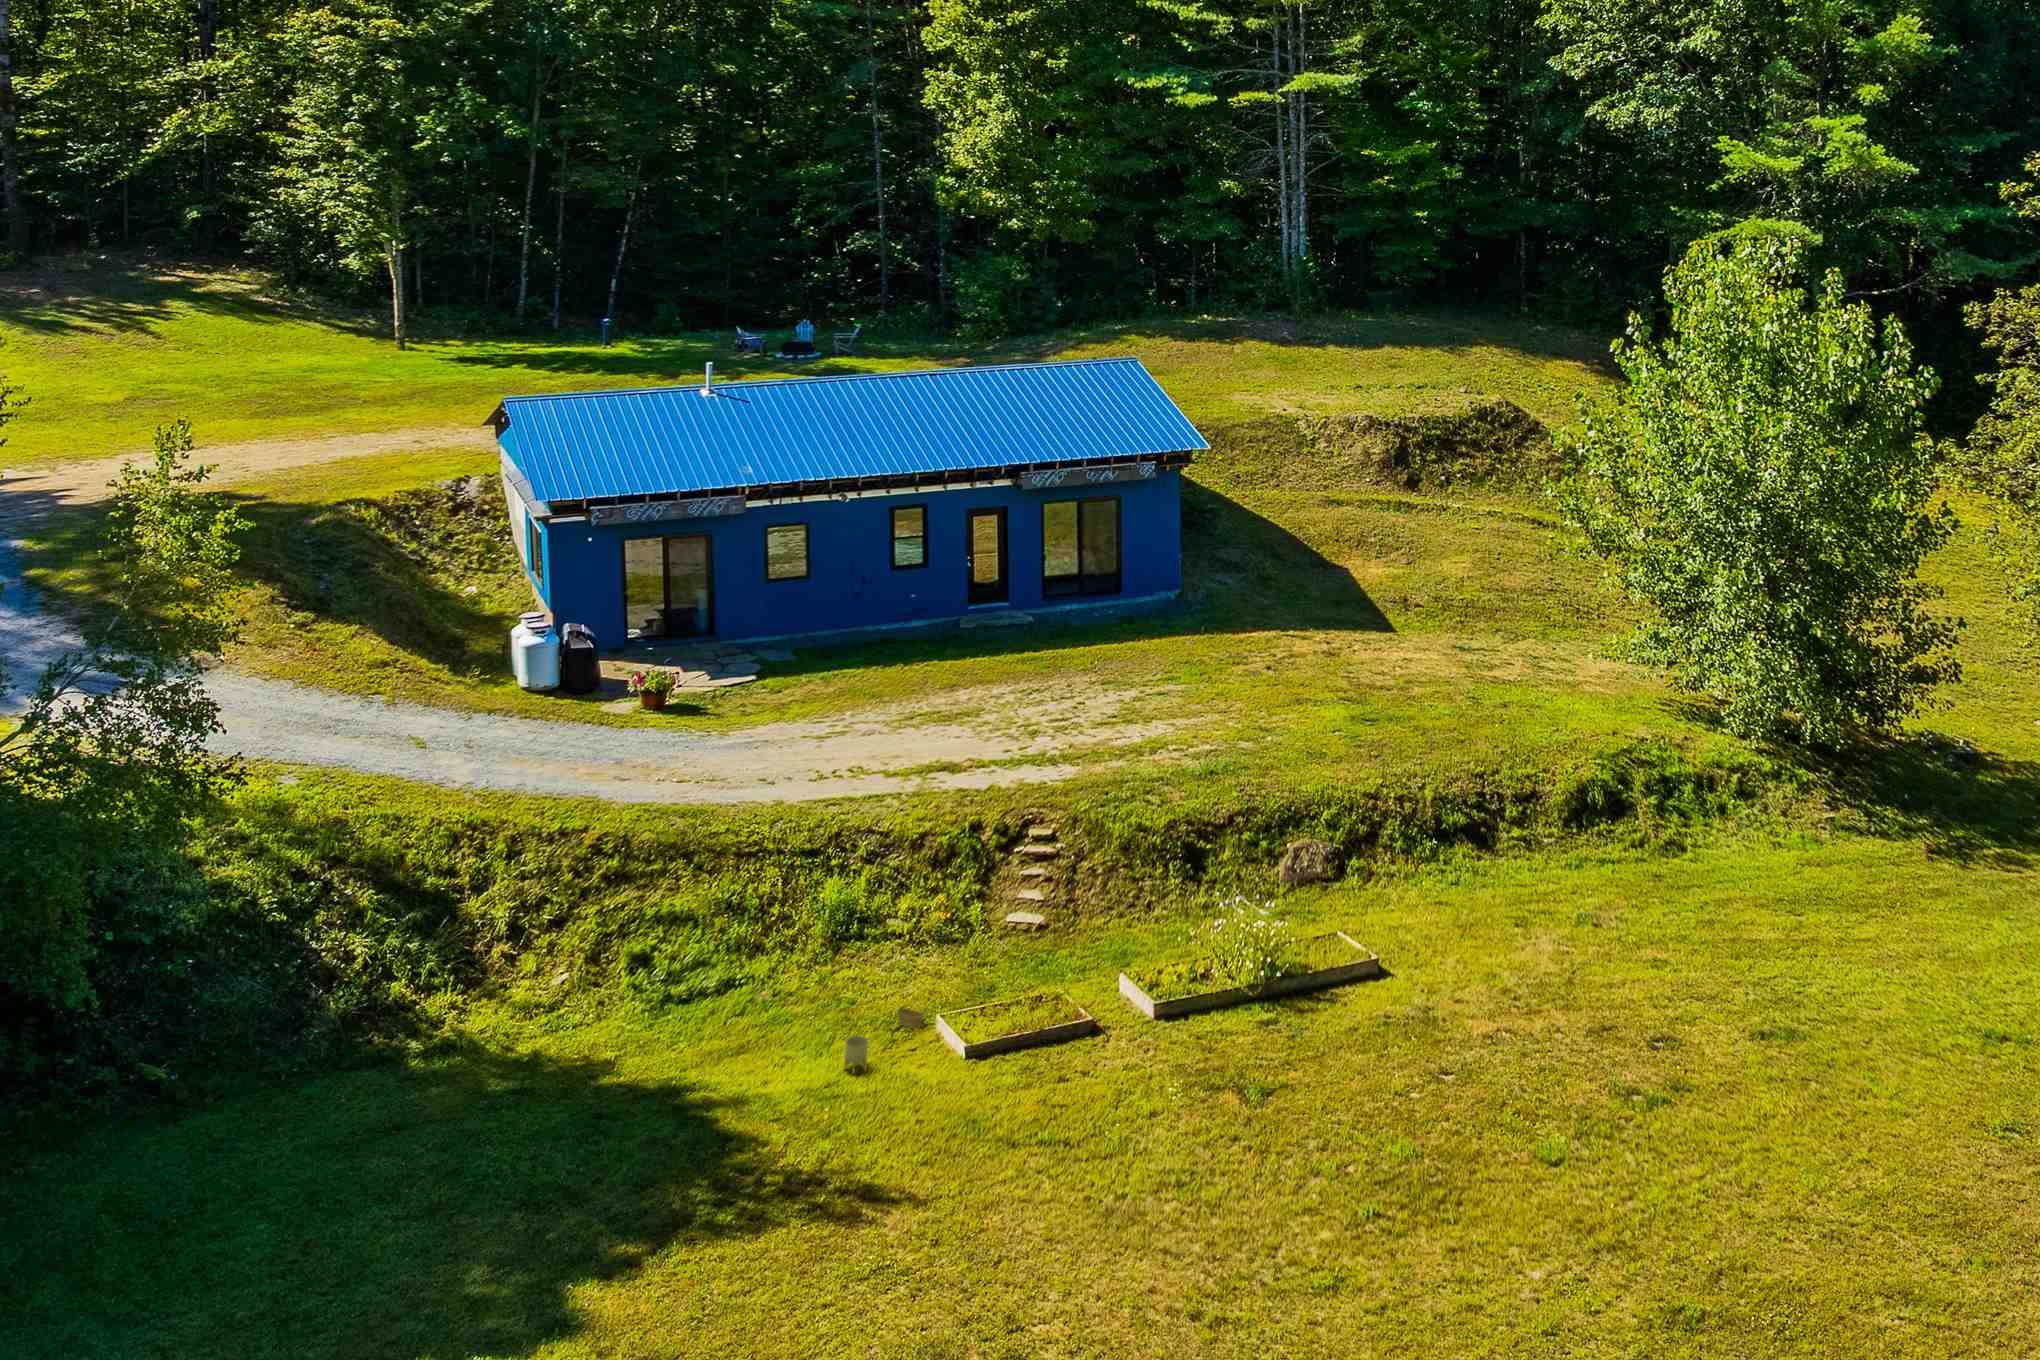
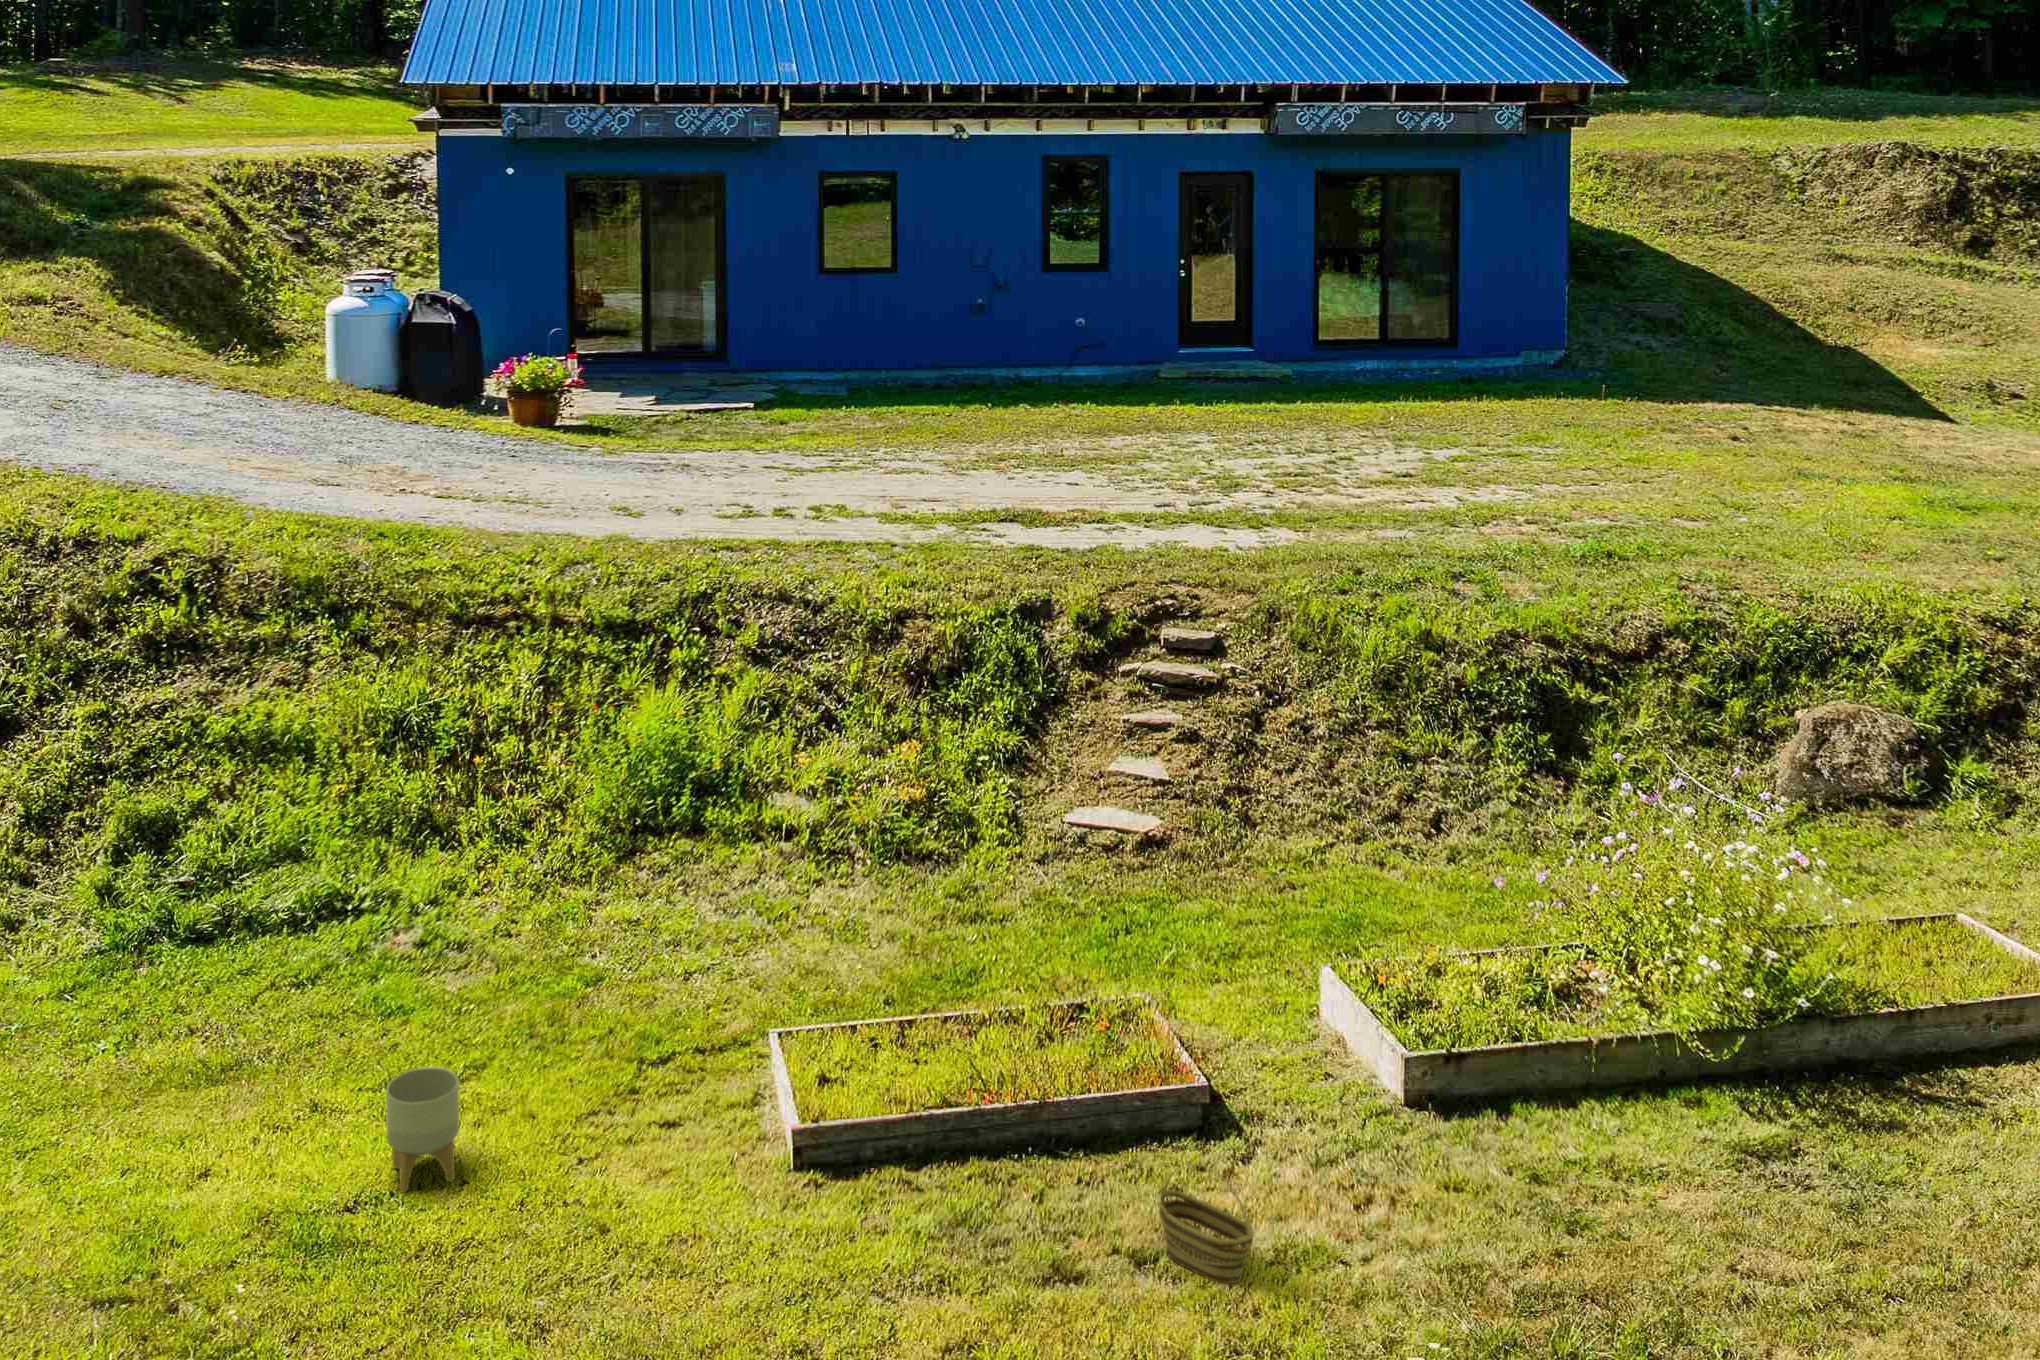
basket: present [897,1002,924,1029] -> present [1159,1163,1254,1284]

